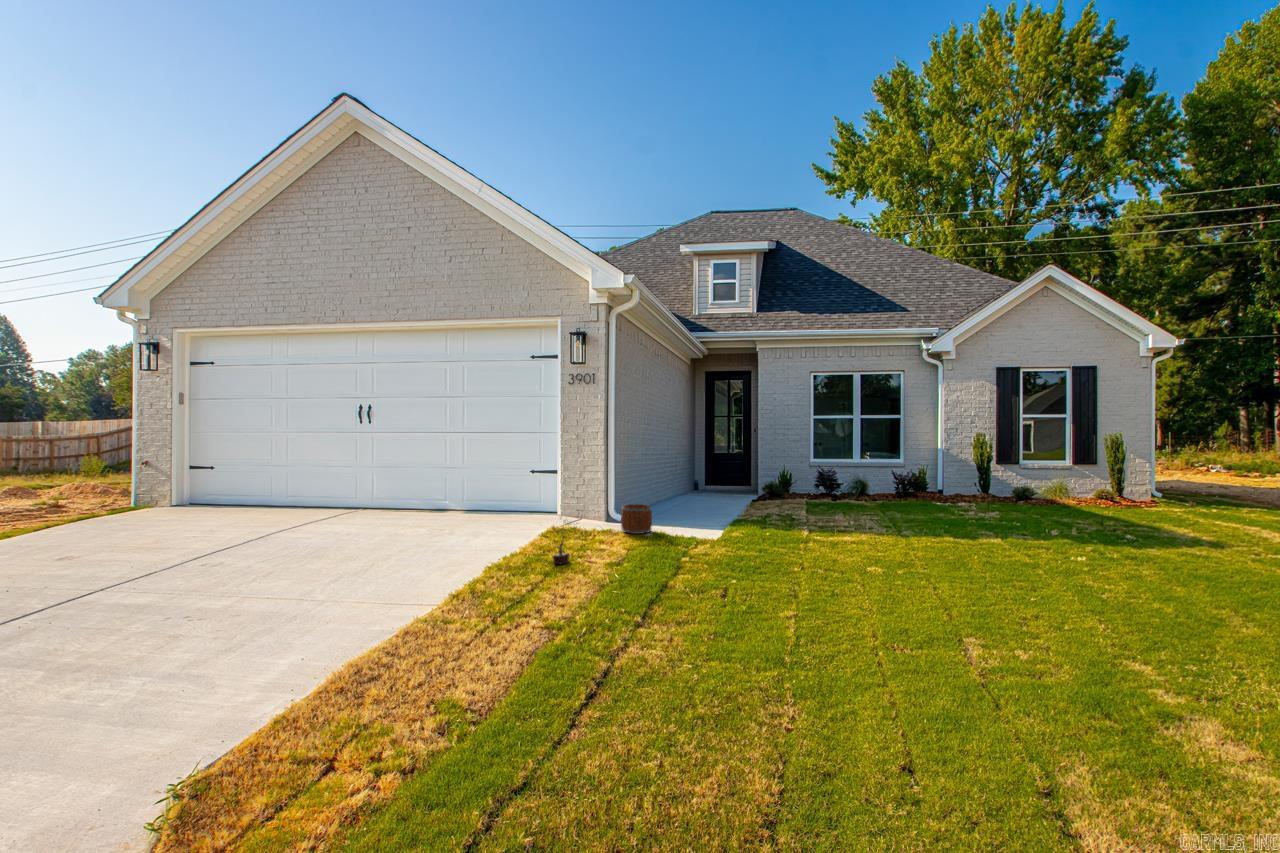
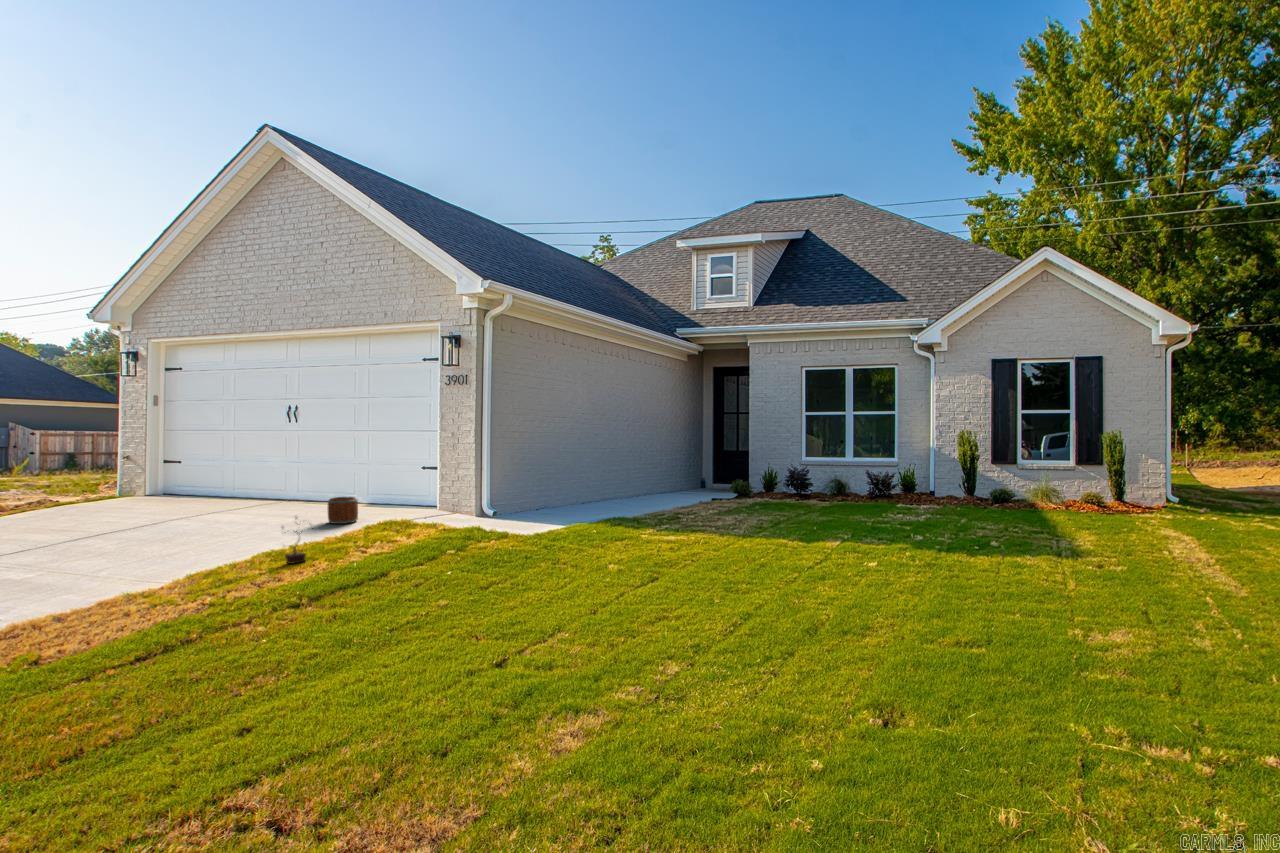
bucket: present [621,504,652,534] -> present [328,497,358,524]

